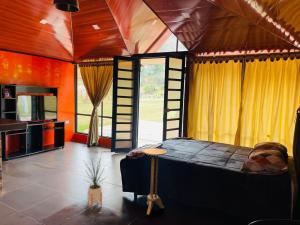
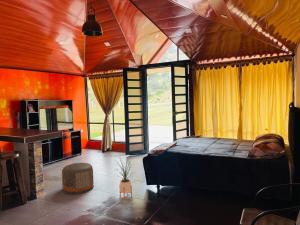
side table: present [143,148,167,215] -> none [164,145,184,200]
pouf: none [24,160,62,197] -> present [62,163,94,194]

